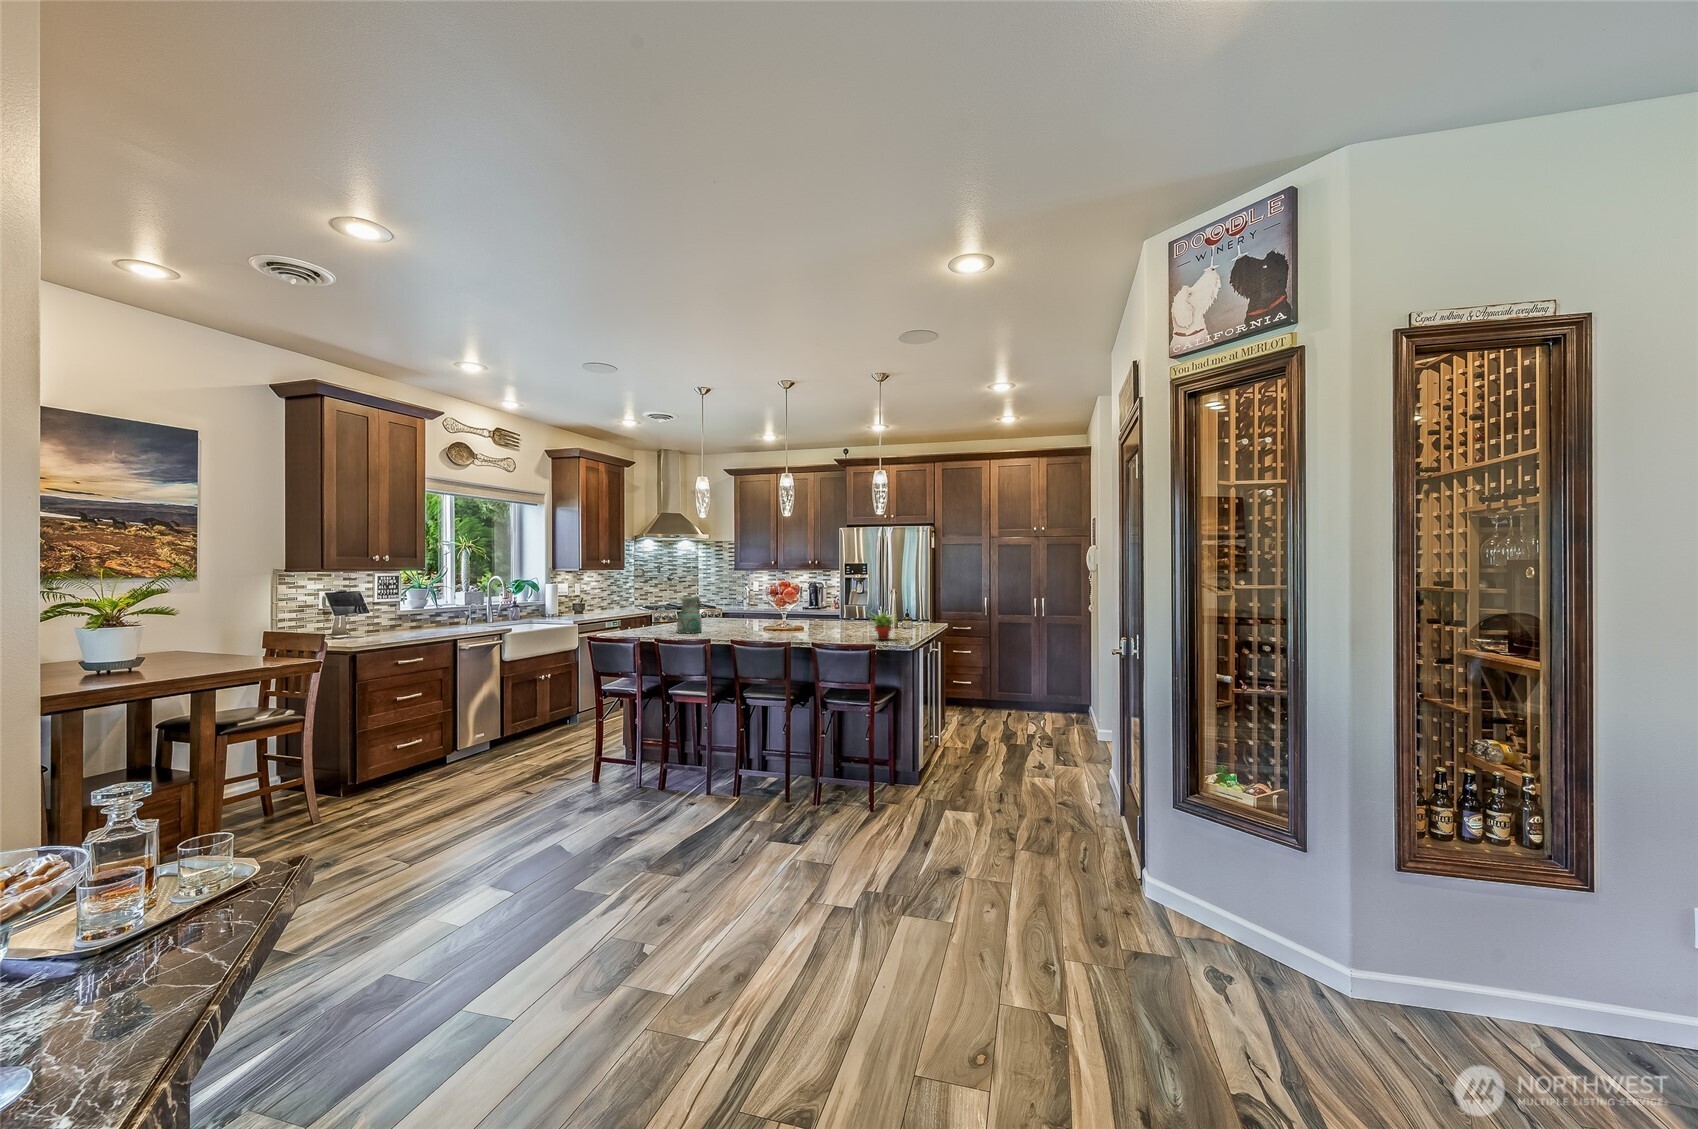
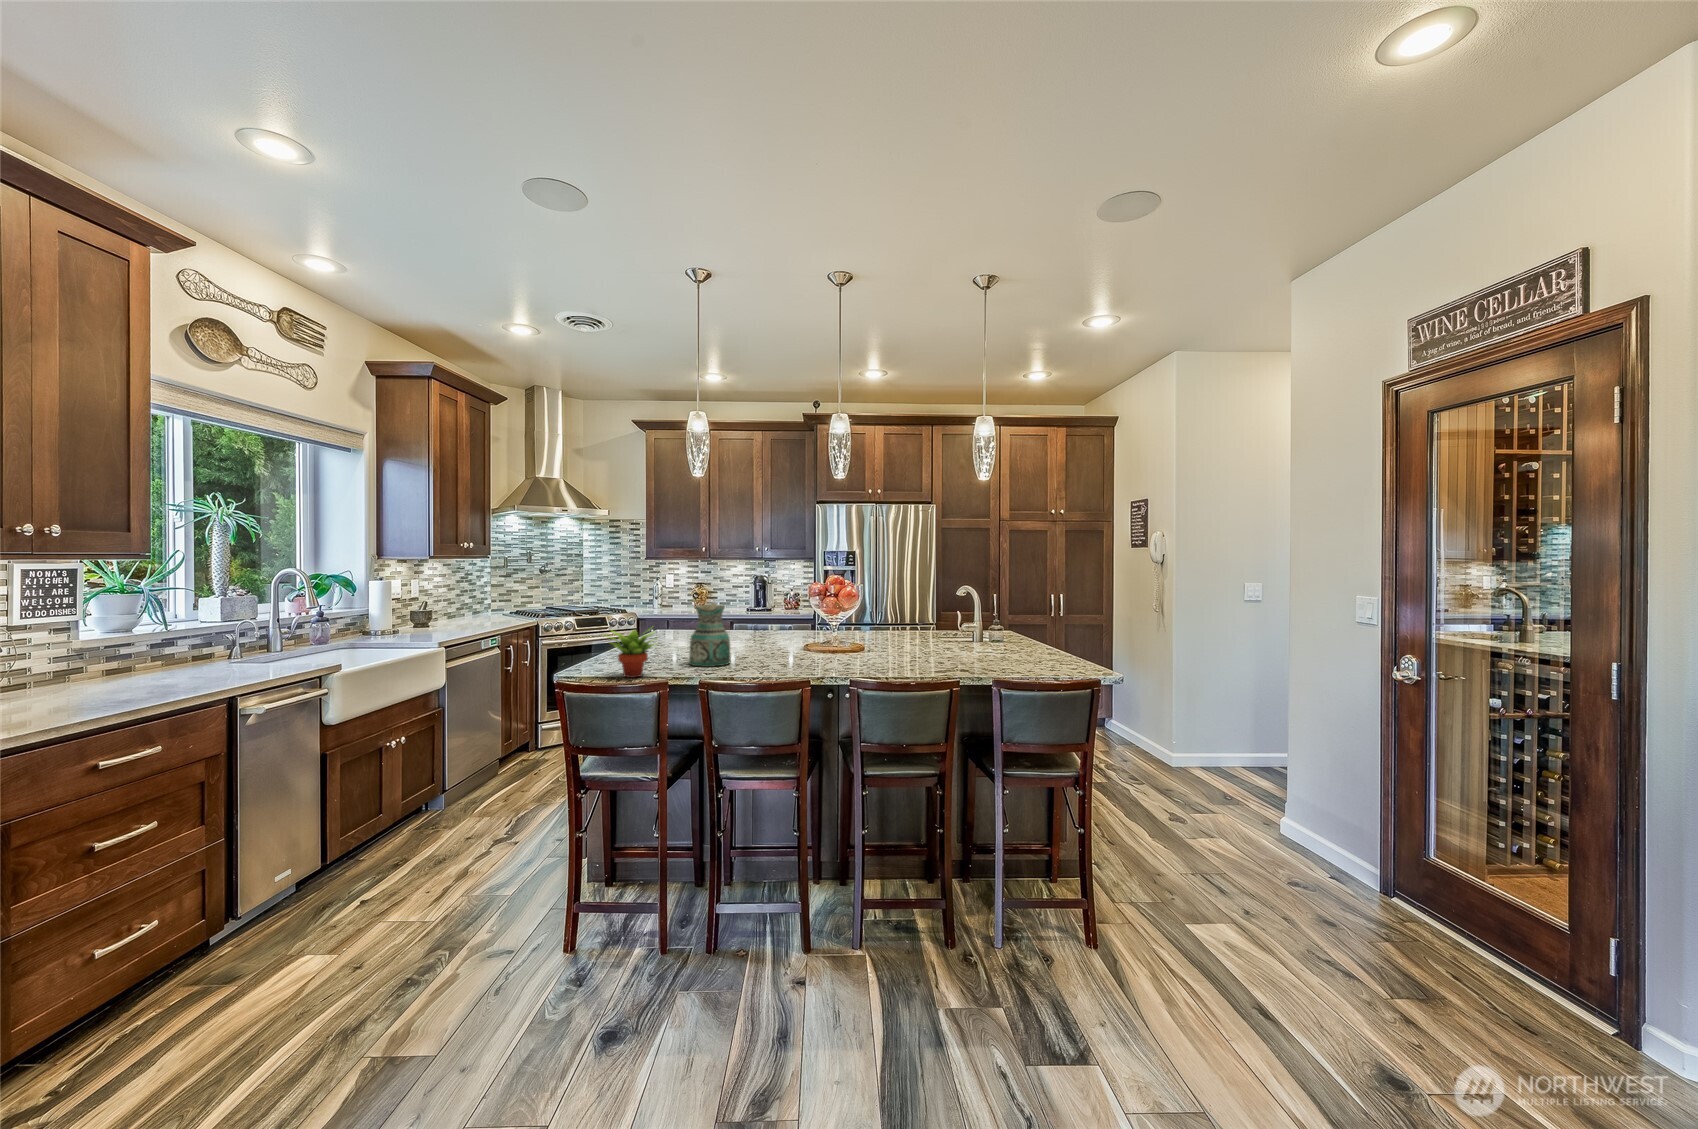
succulent plant: present [873,613,897,640] -> present [608,629,654,678]

